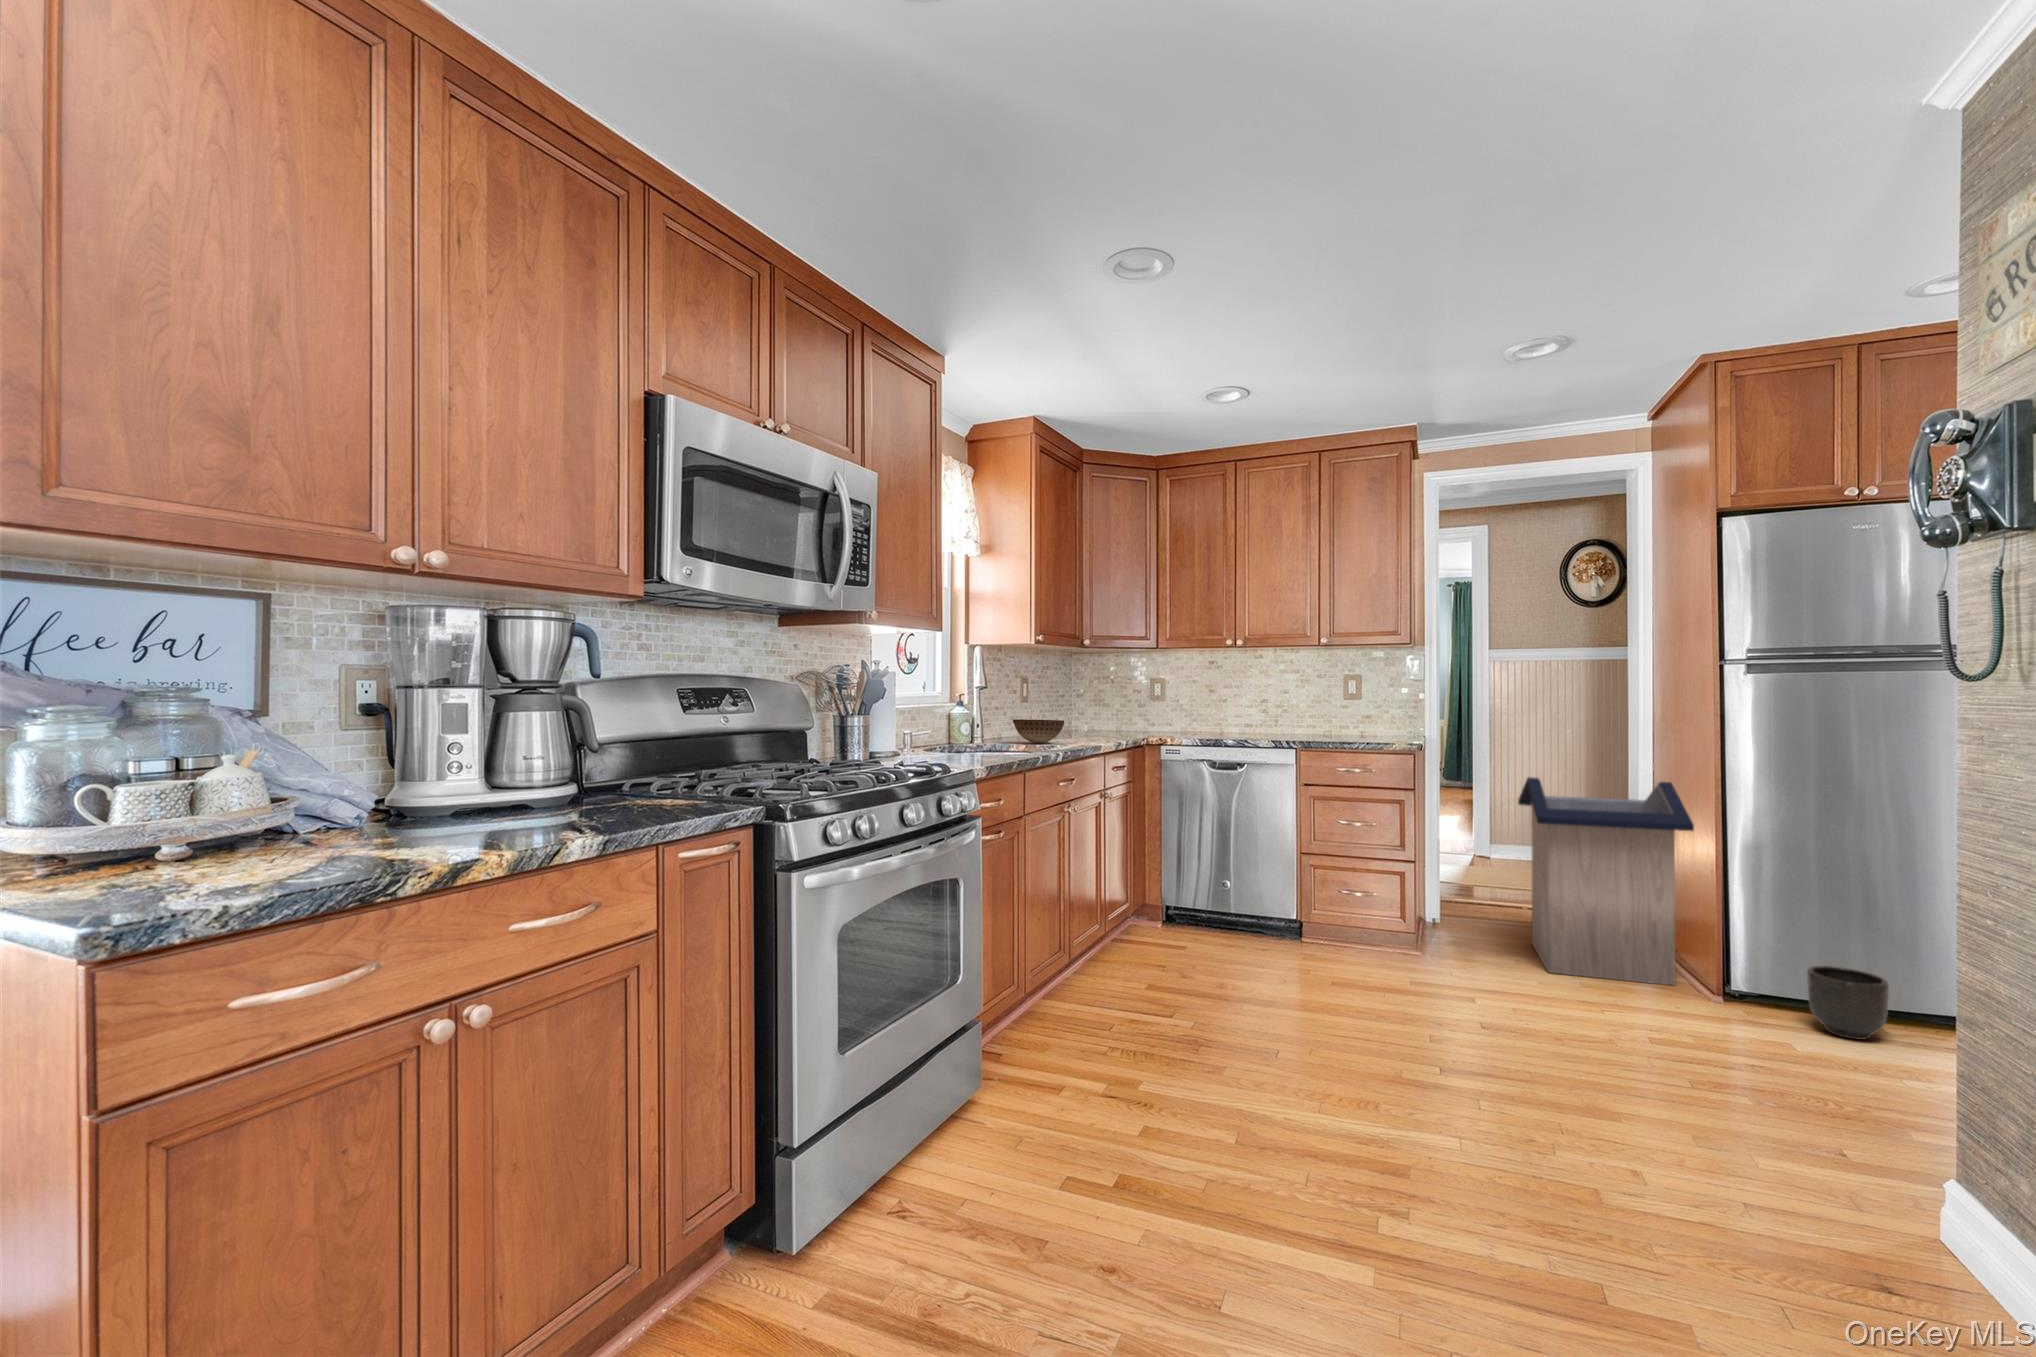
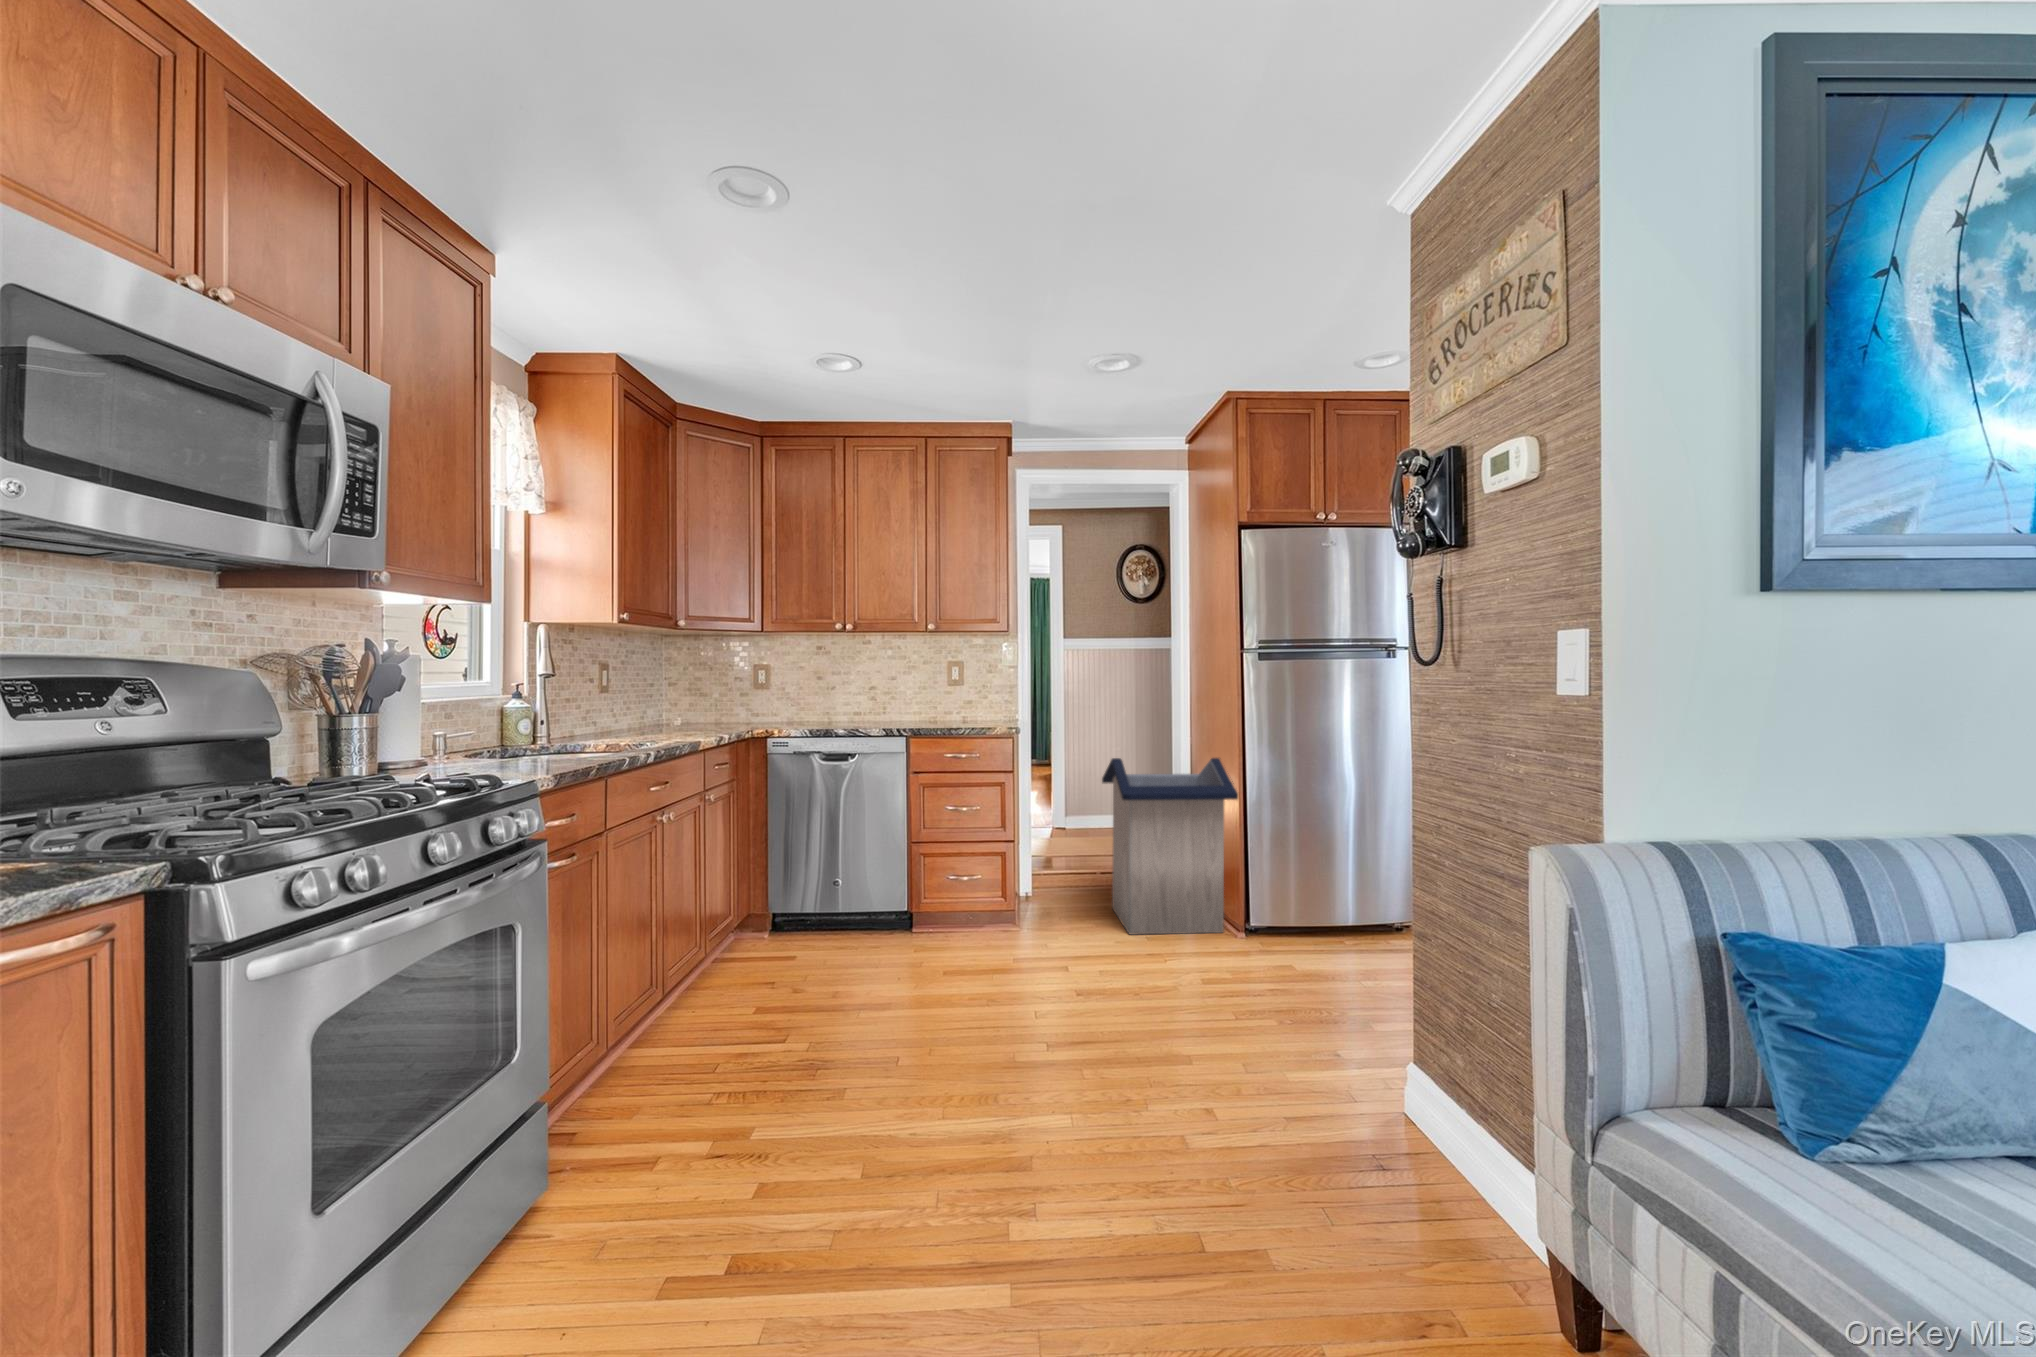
bowl: present [1013,719,1064,743] -> none [588,713,655,741]
planter: present [1807,966,1889,1040] -> none [1317,903,1369,961]

